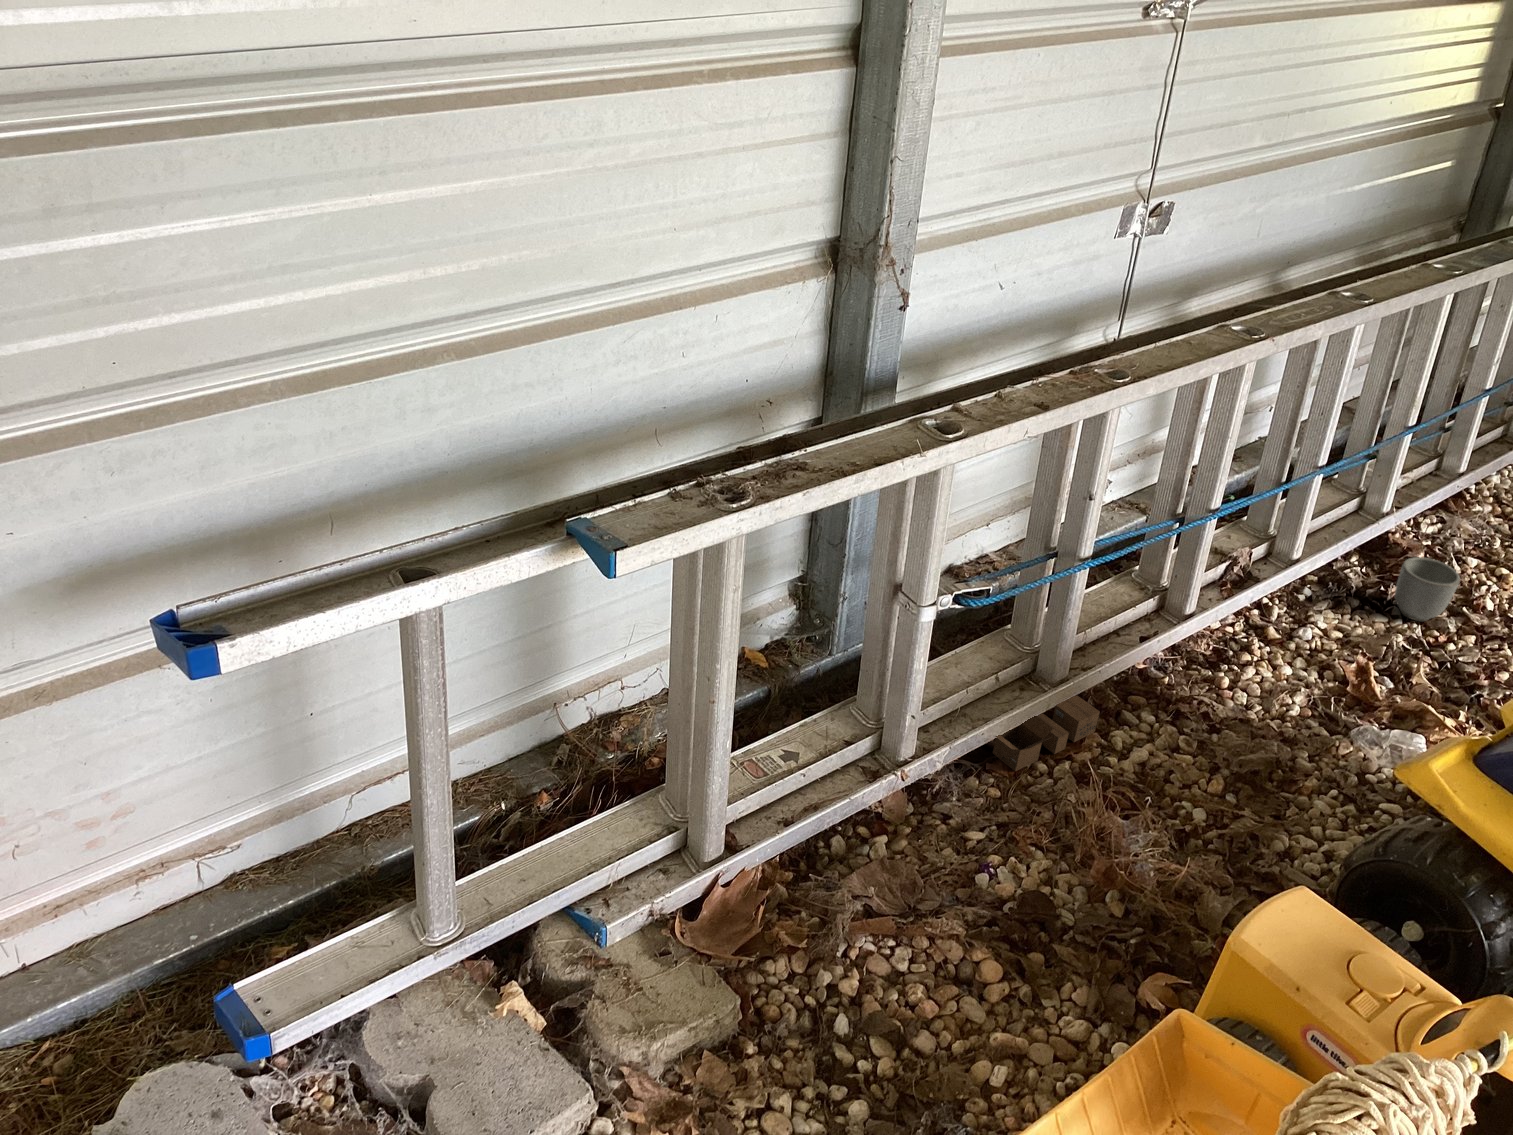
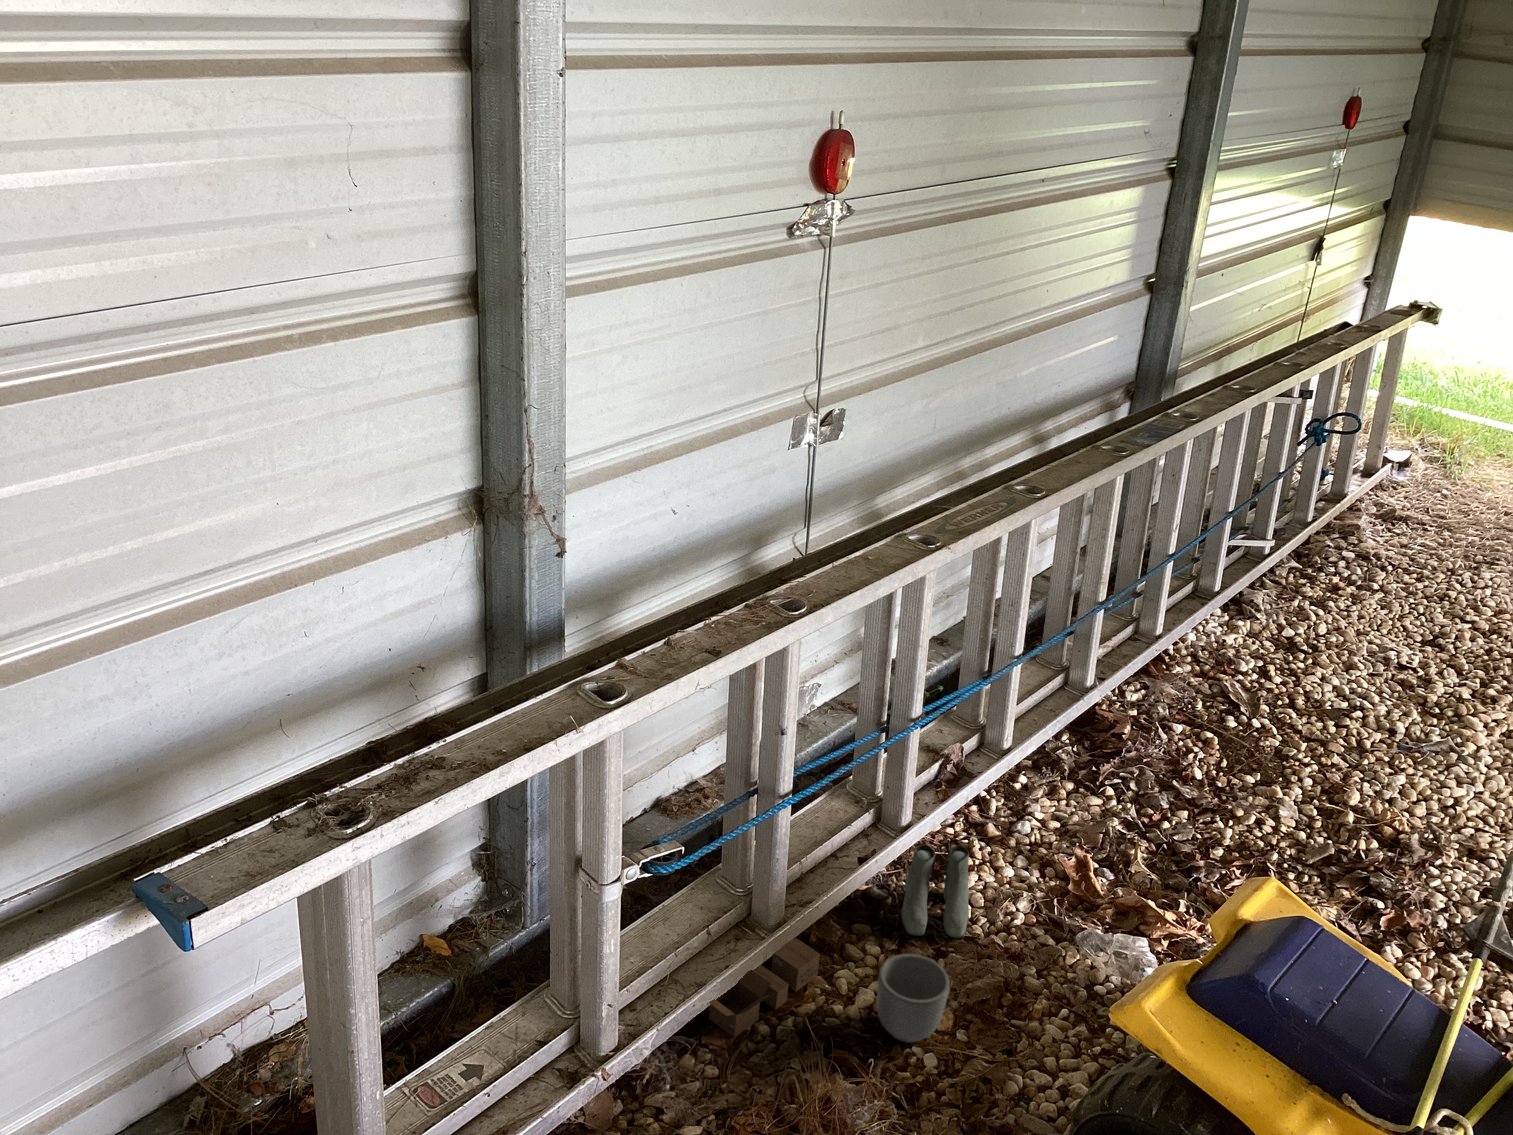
planter: present [1395,557,1460,621] -> present [877,954,950,1043]
boots: none [1178,629,1252,718] -> present [902,845,969,938]

